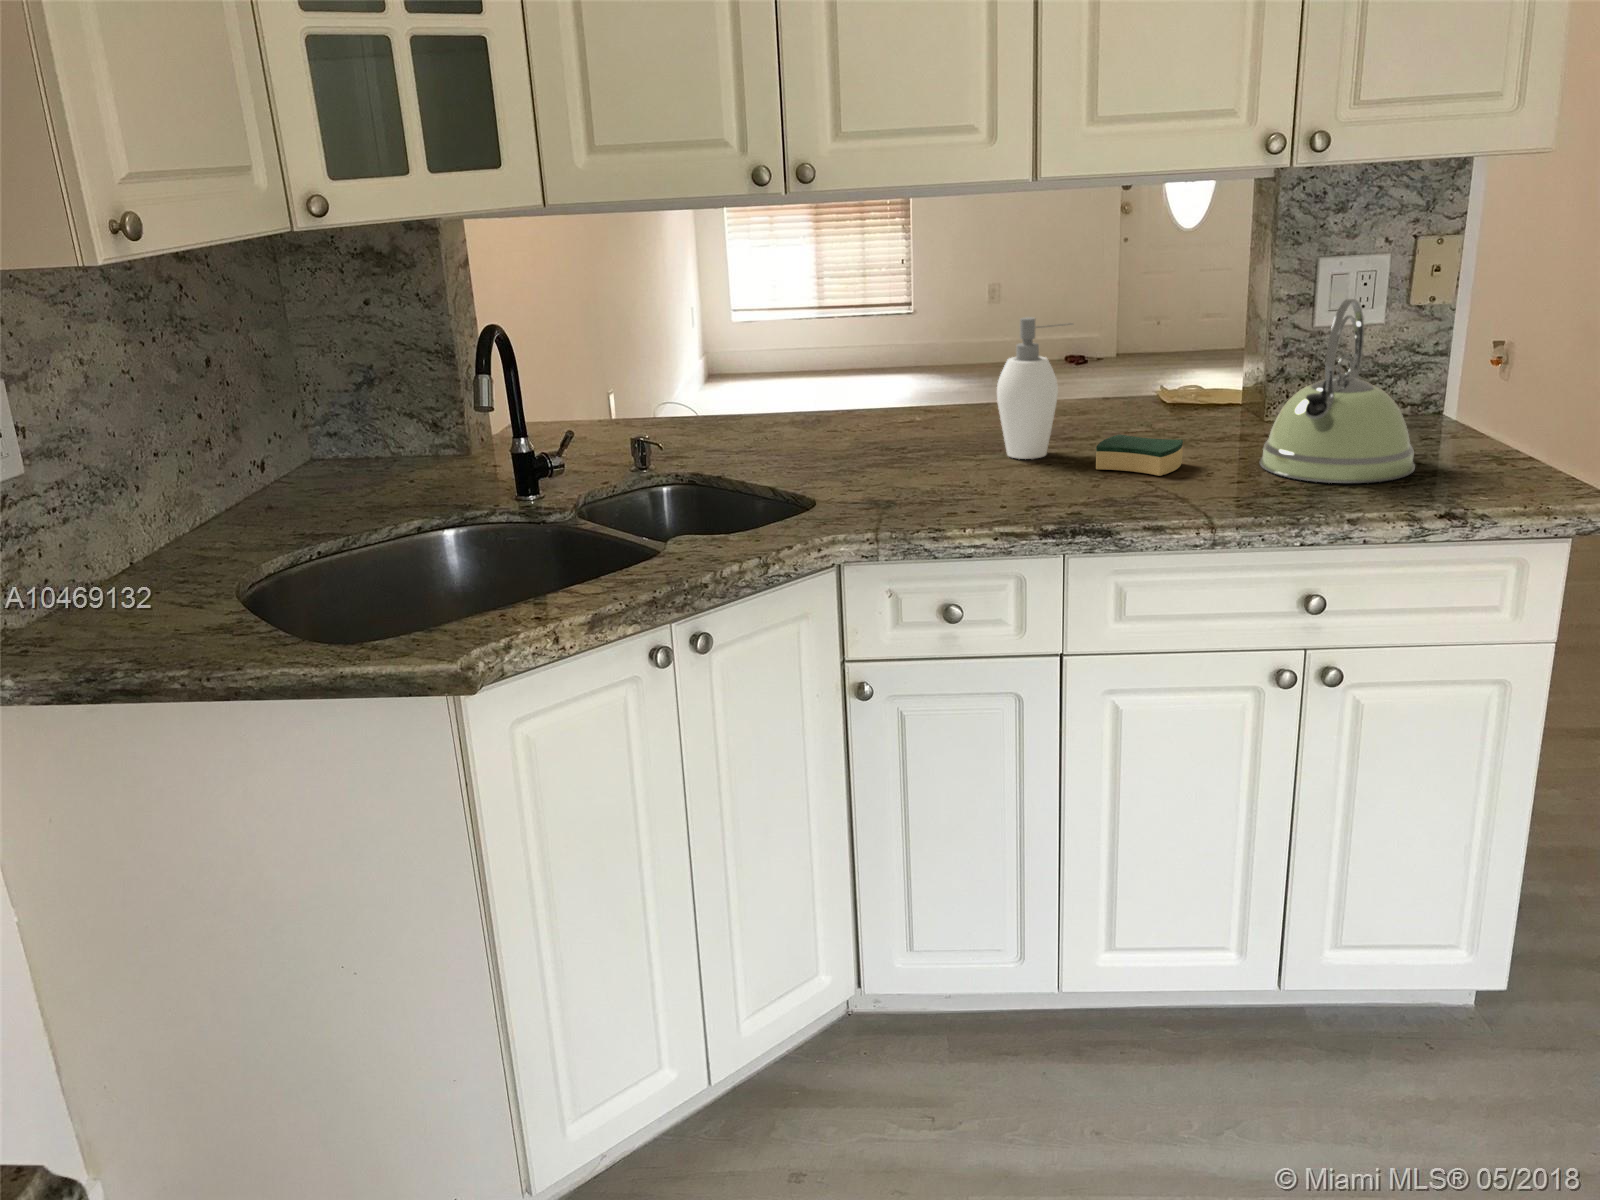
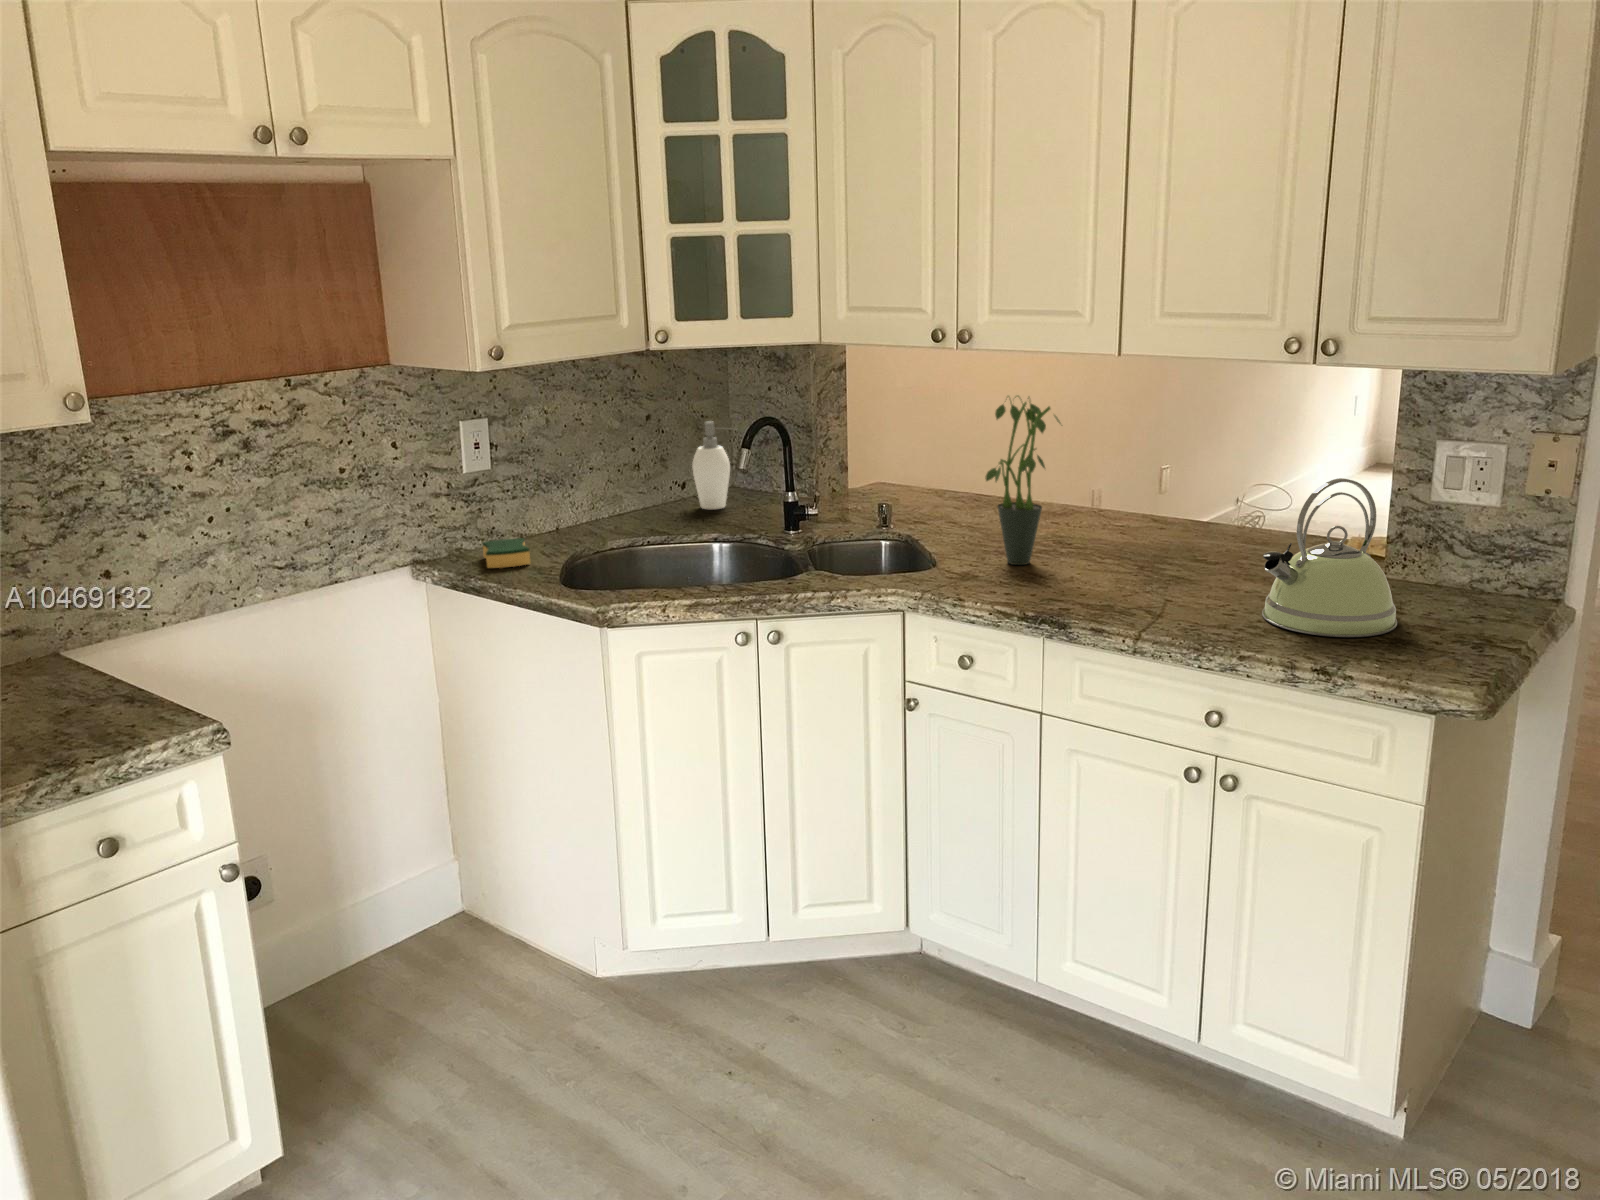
potted plant: none [877,246,965,479] -> present [985,395,1062,565]
soap dispenser: present [997,317,1072,459] -> present [692,421,730,509]
sponge: present [1096,434,1183,476] -> present [482,538,530,568]

